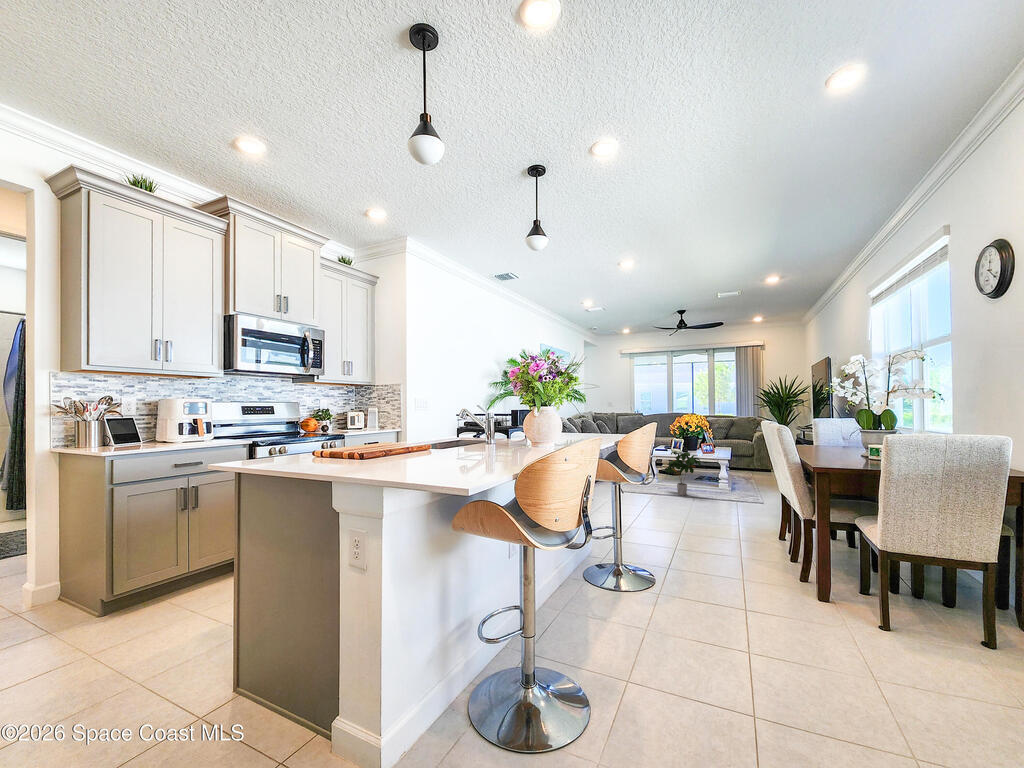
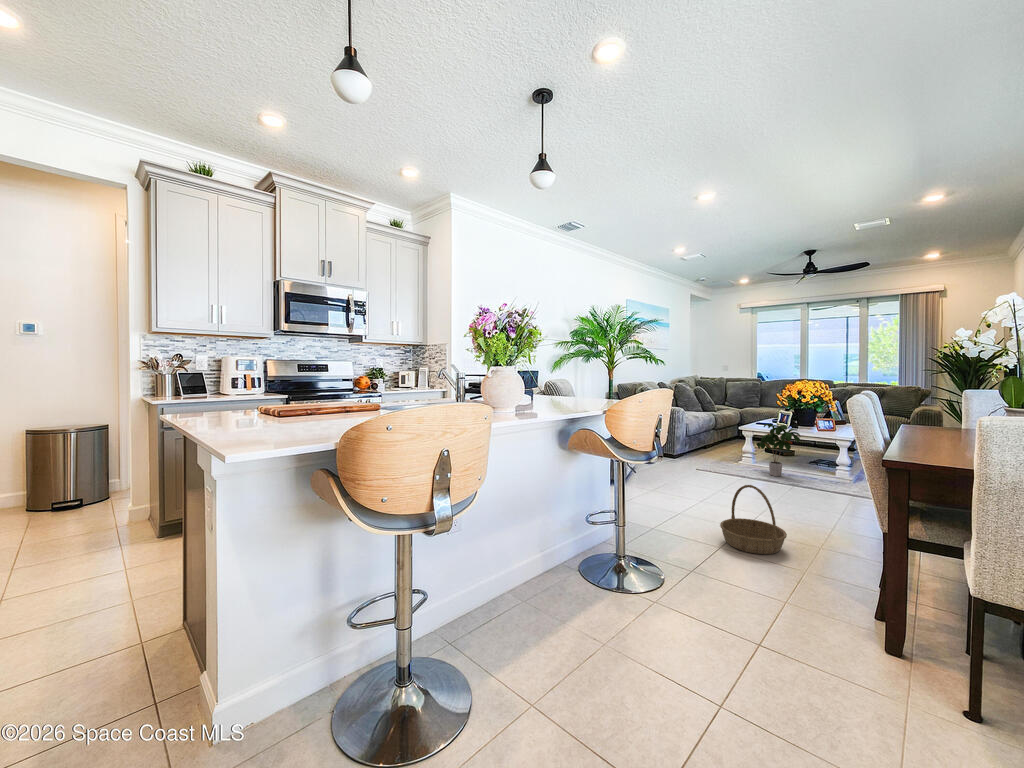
basket: none [683,505,735,562] -> present [720,485,787,554]

